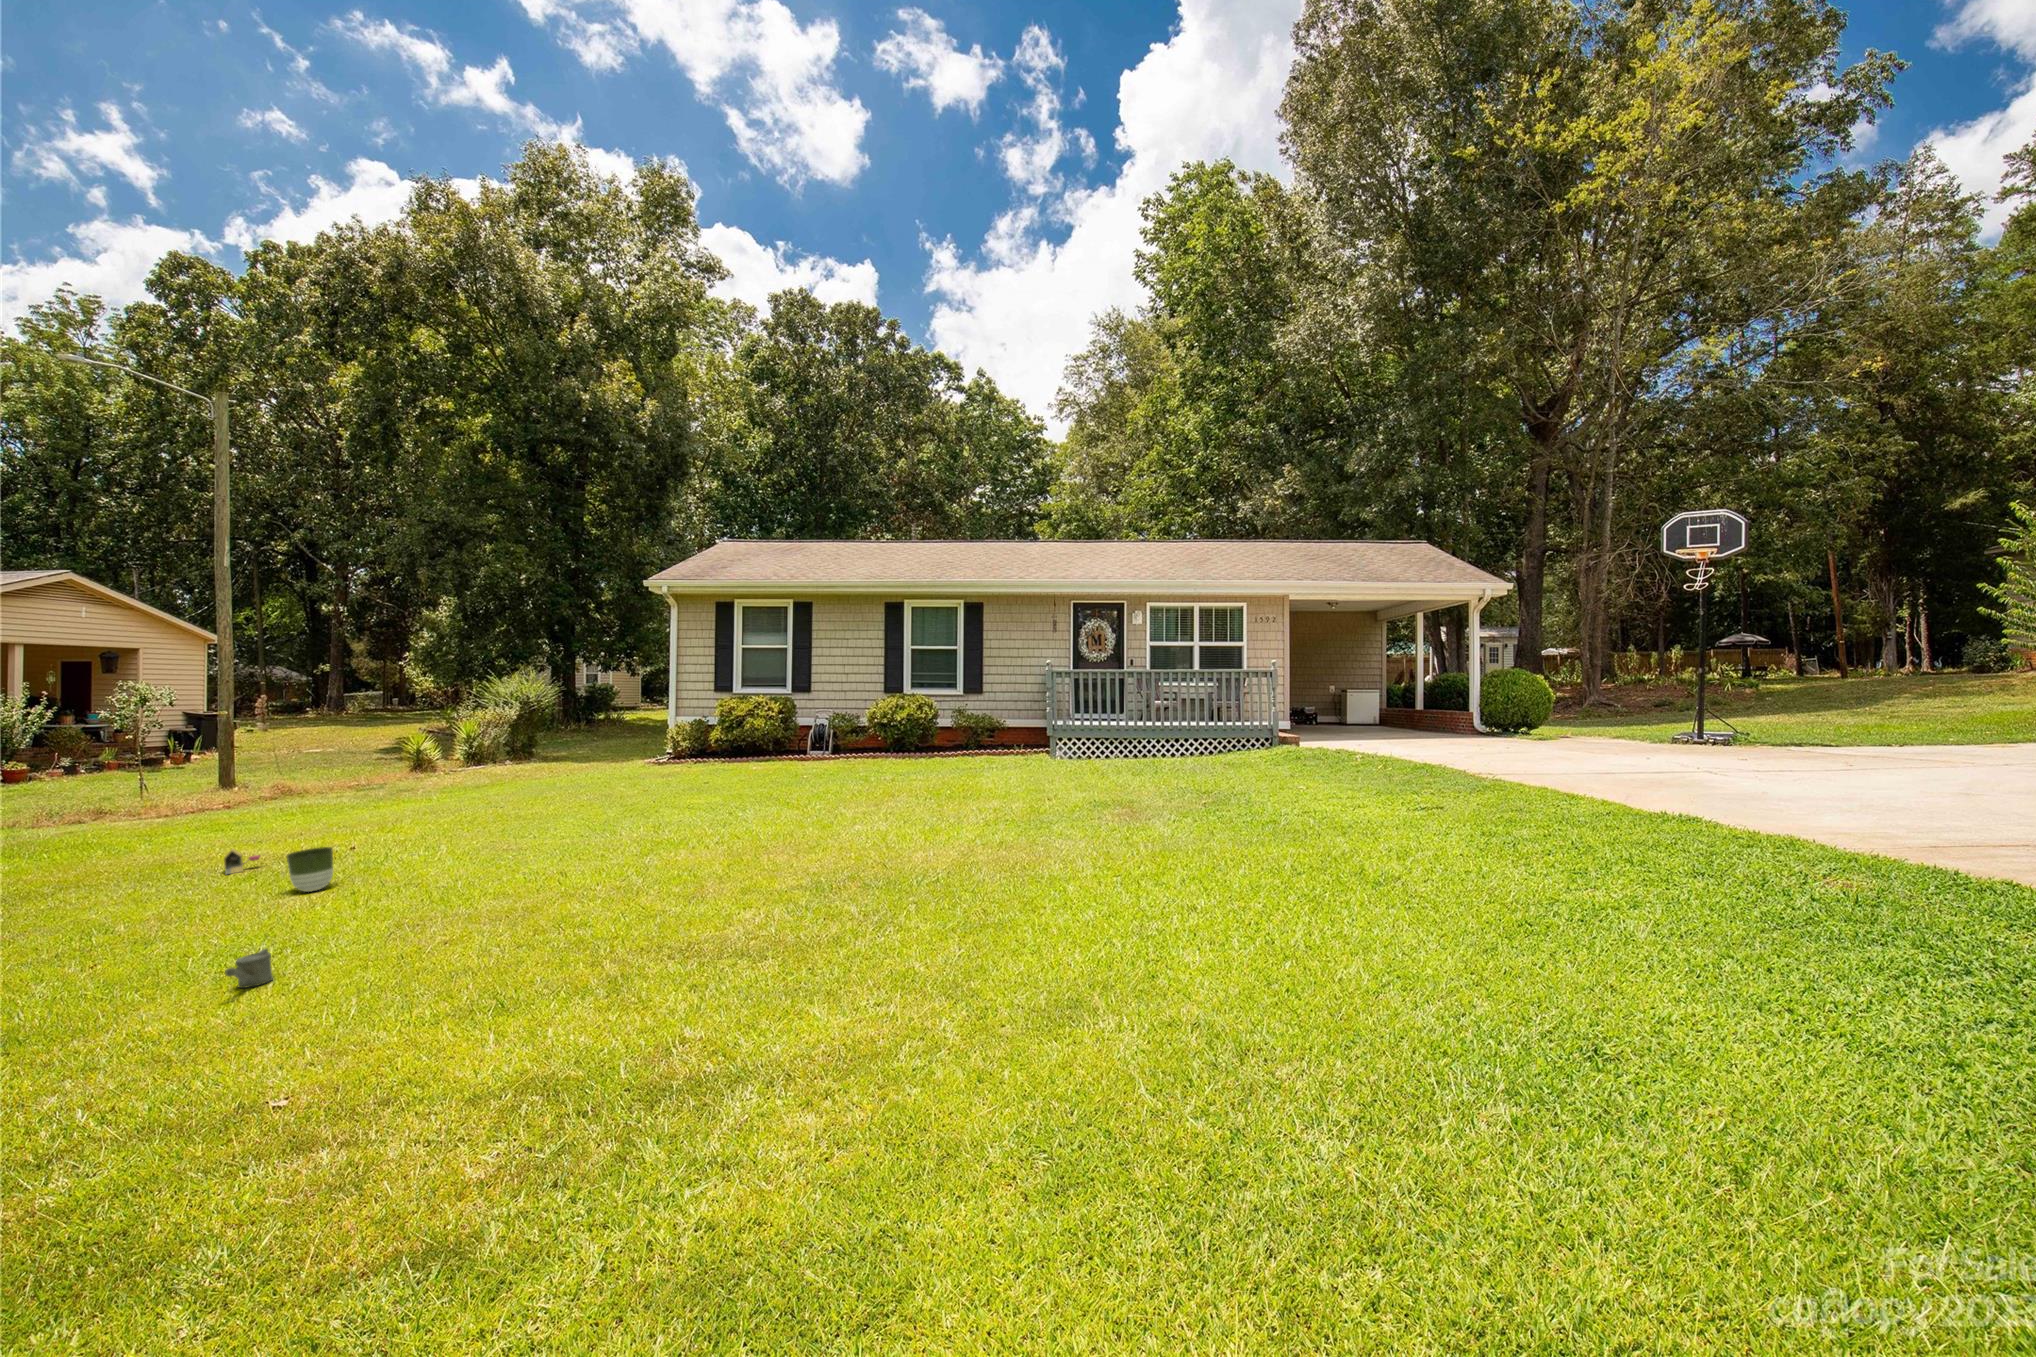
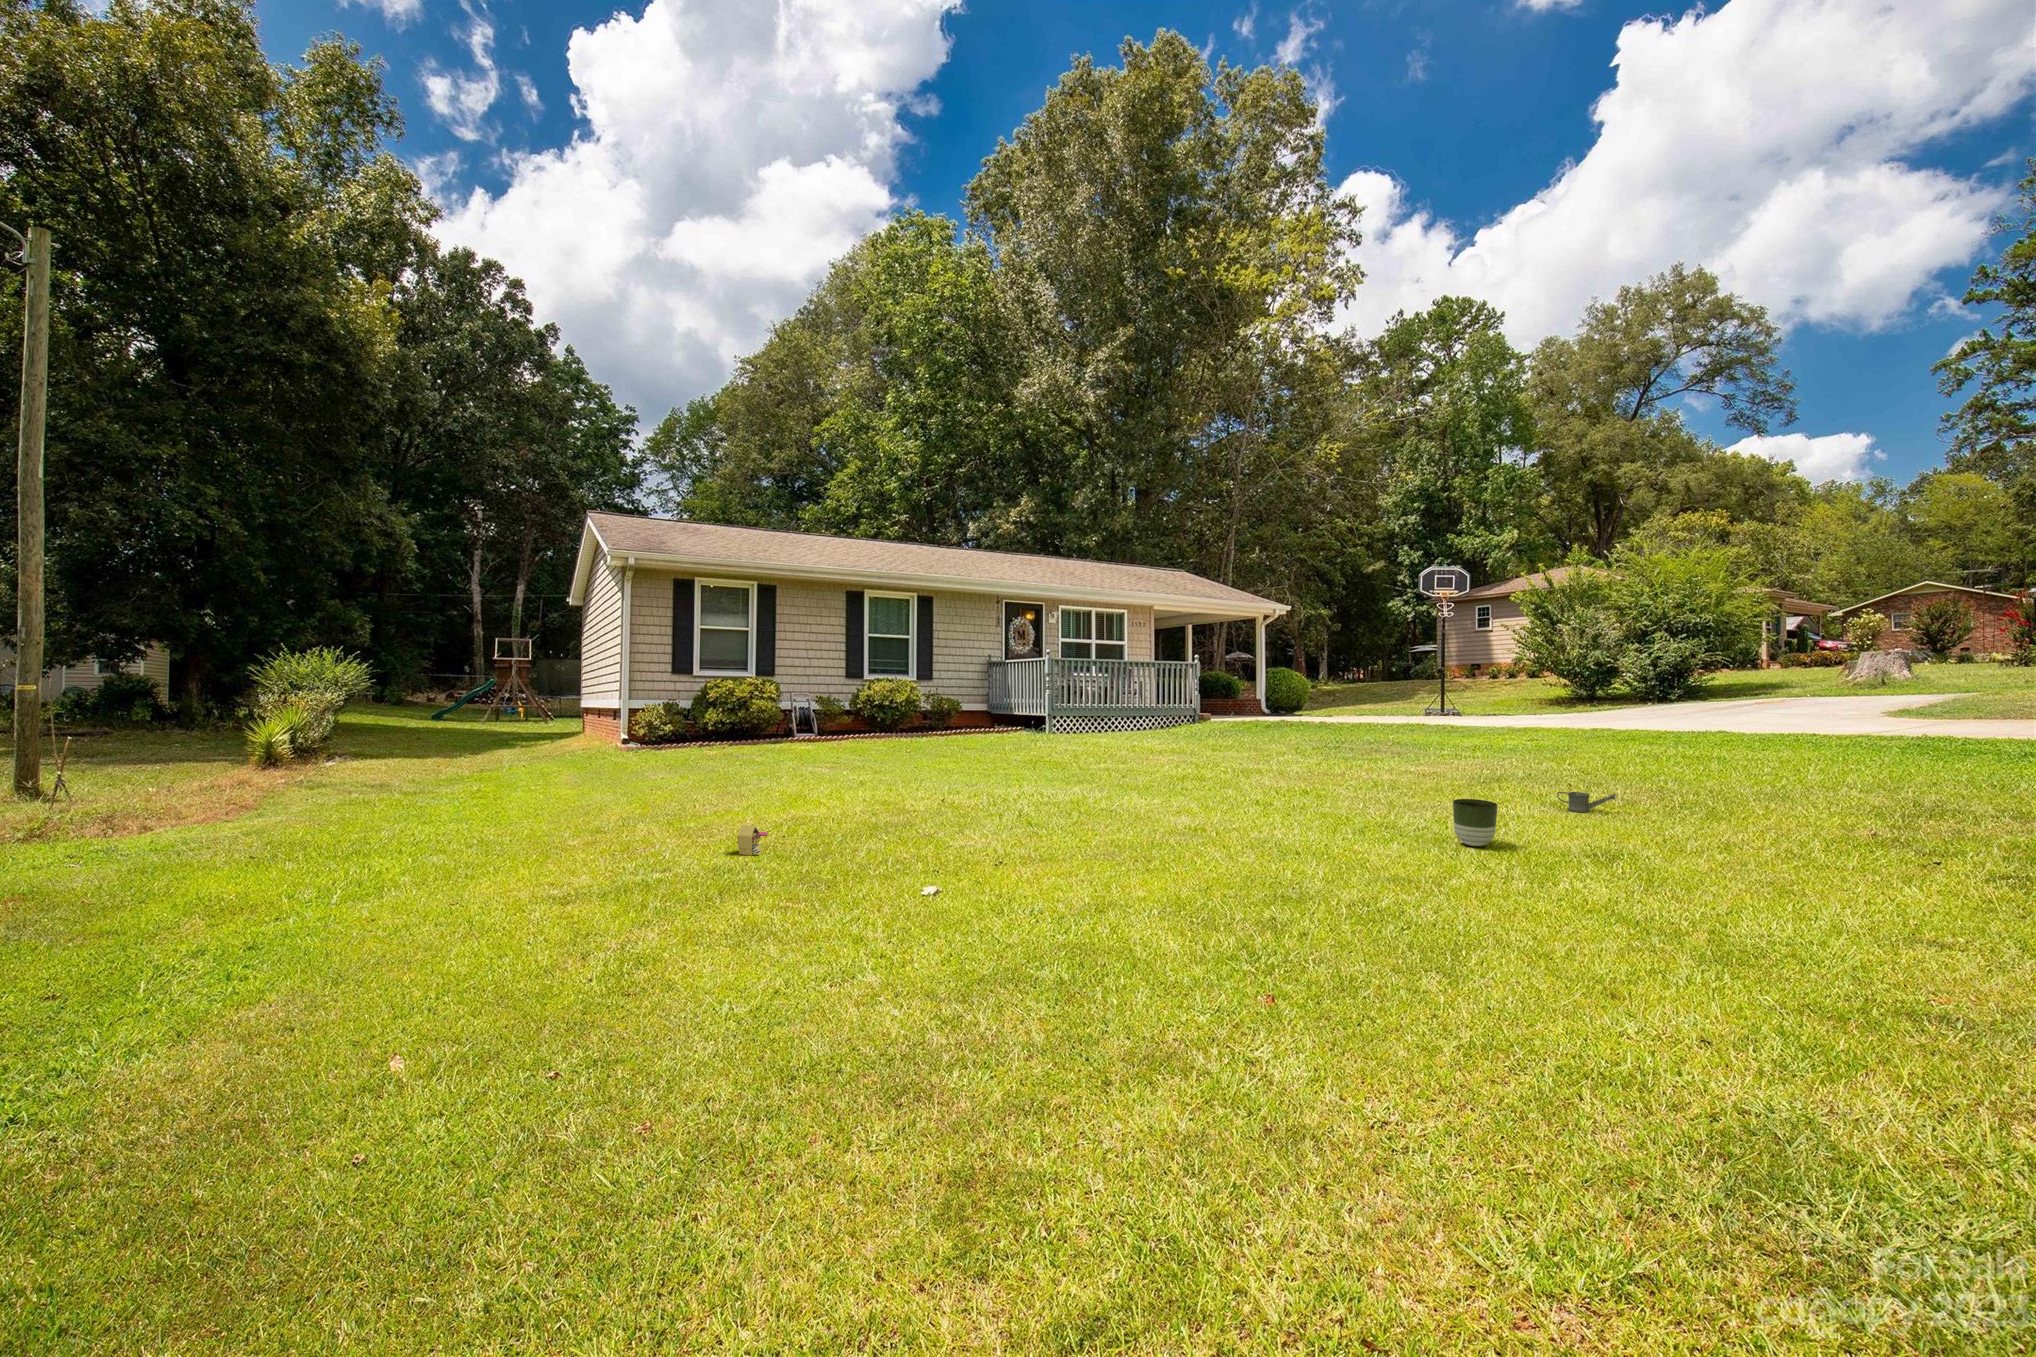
planter: present [287,847,333,892] -> present [1453,799,1498,846]
watering can: present [225,949,273,988] -> present [1557,792,1615,813]

